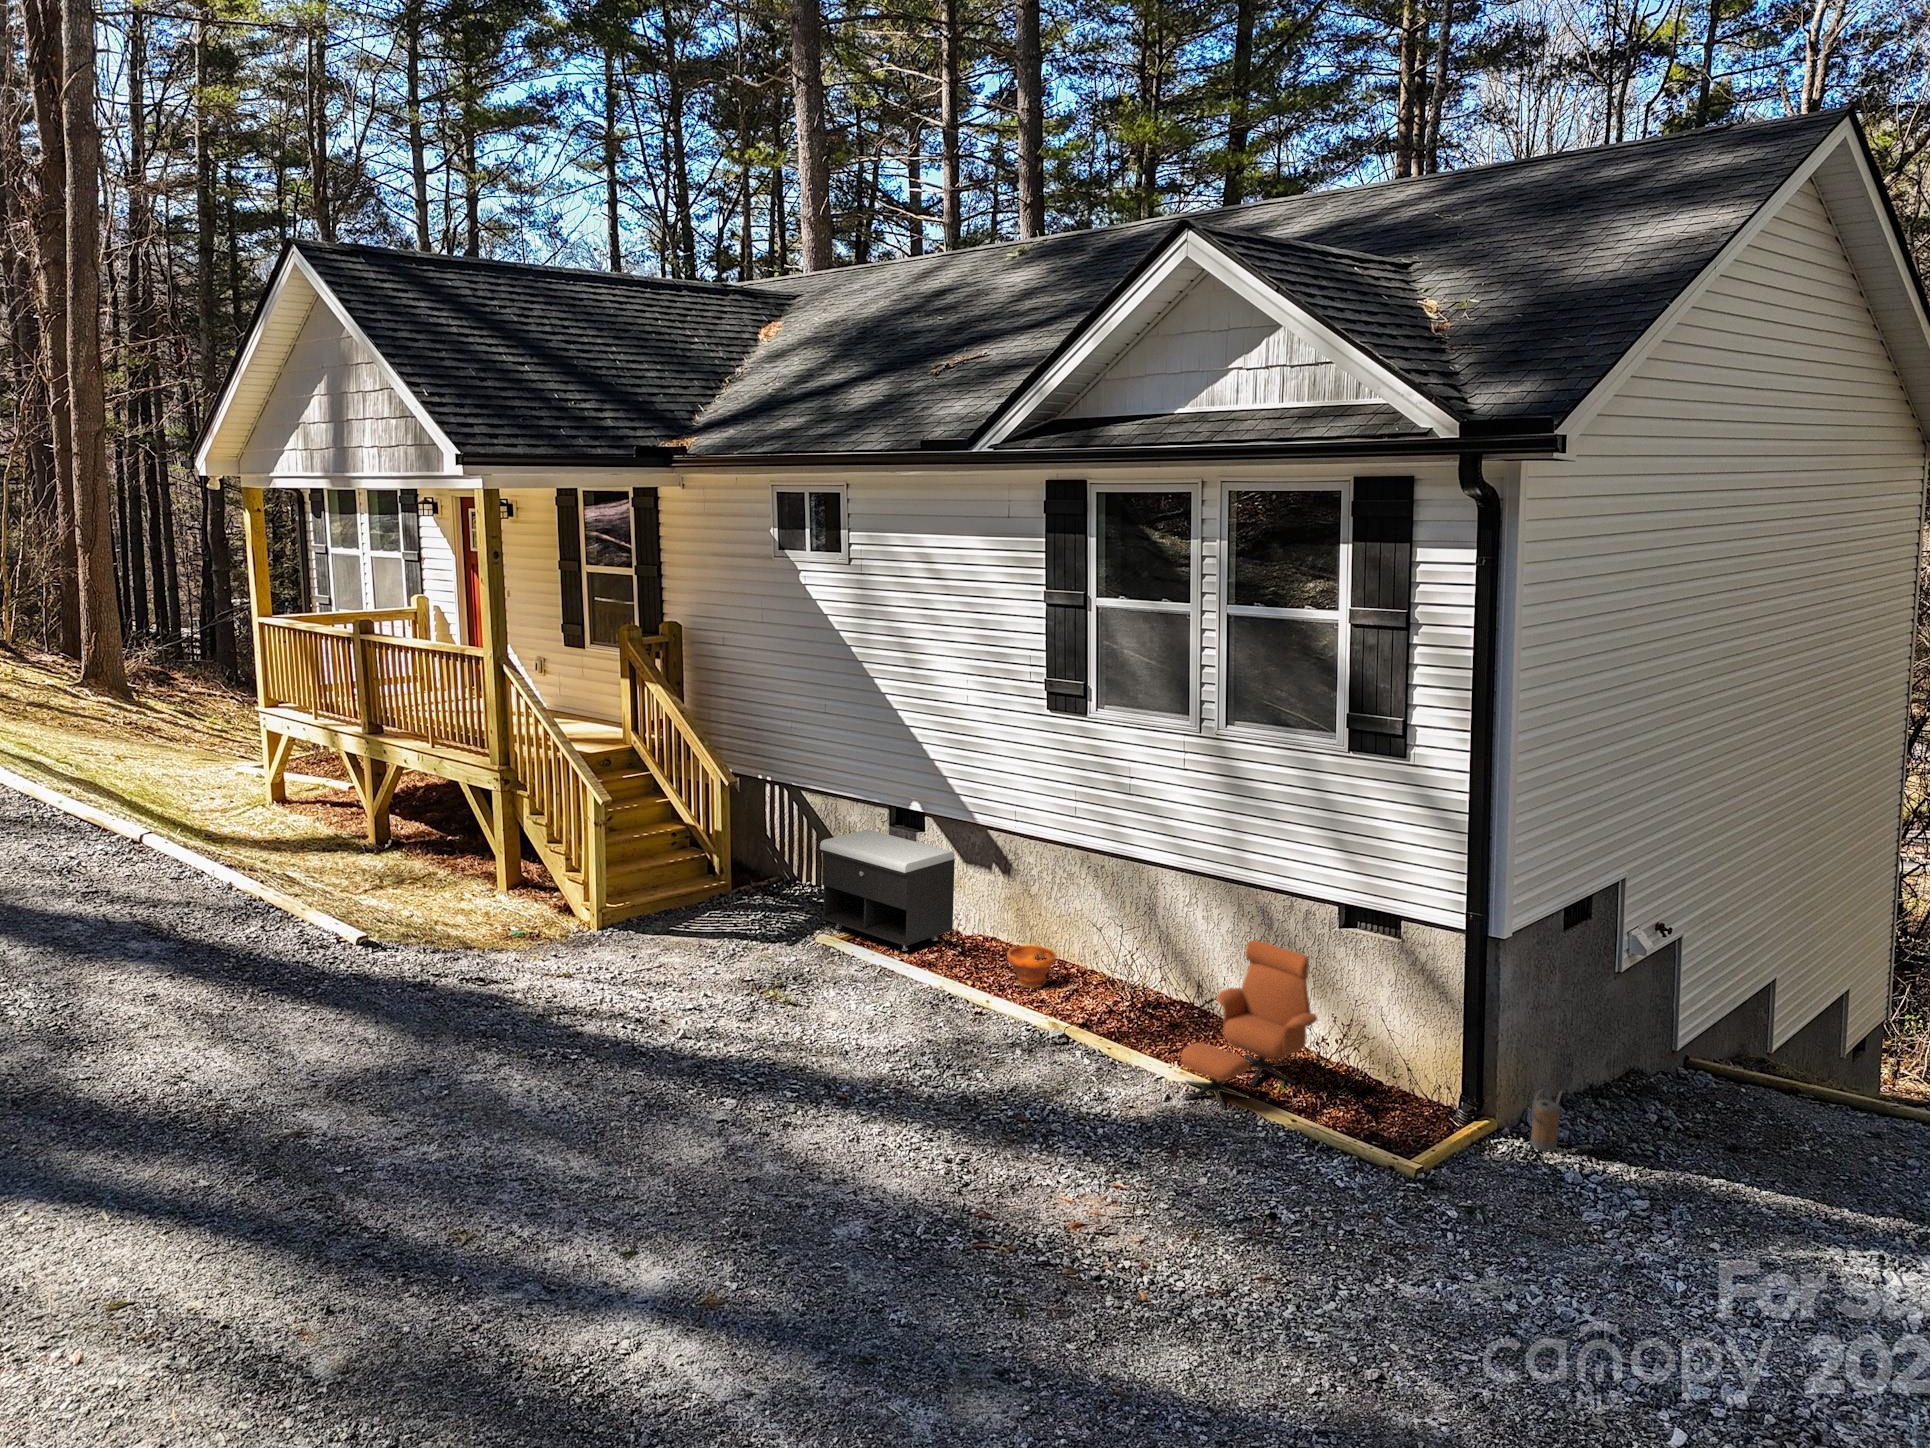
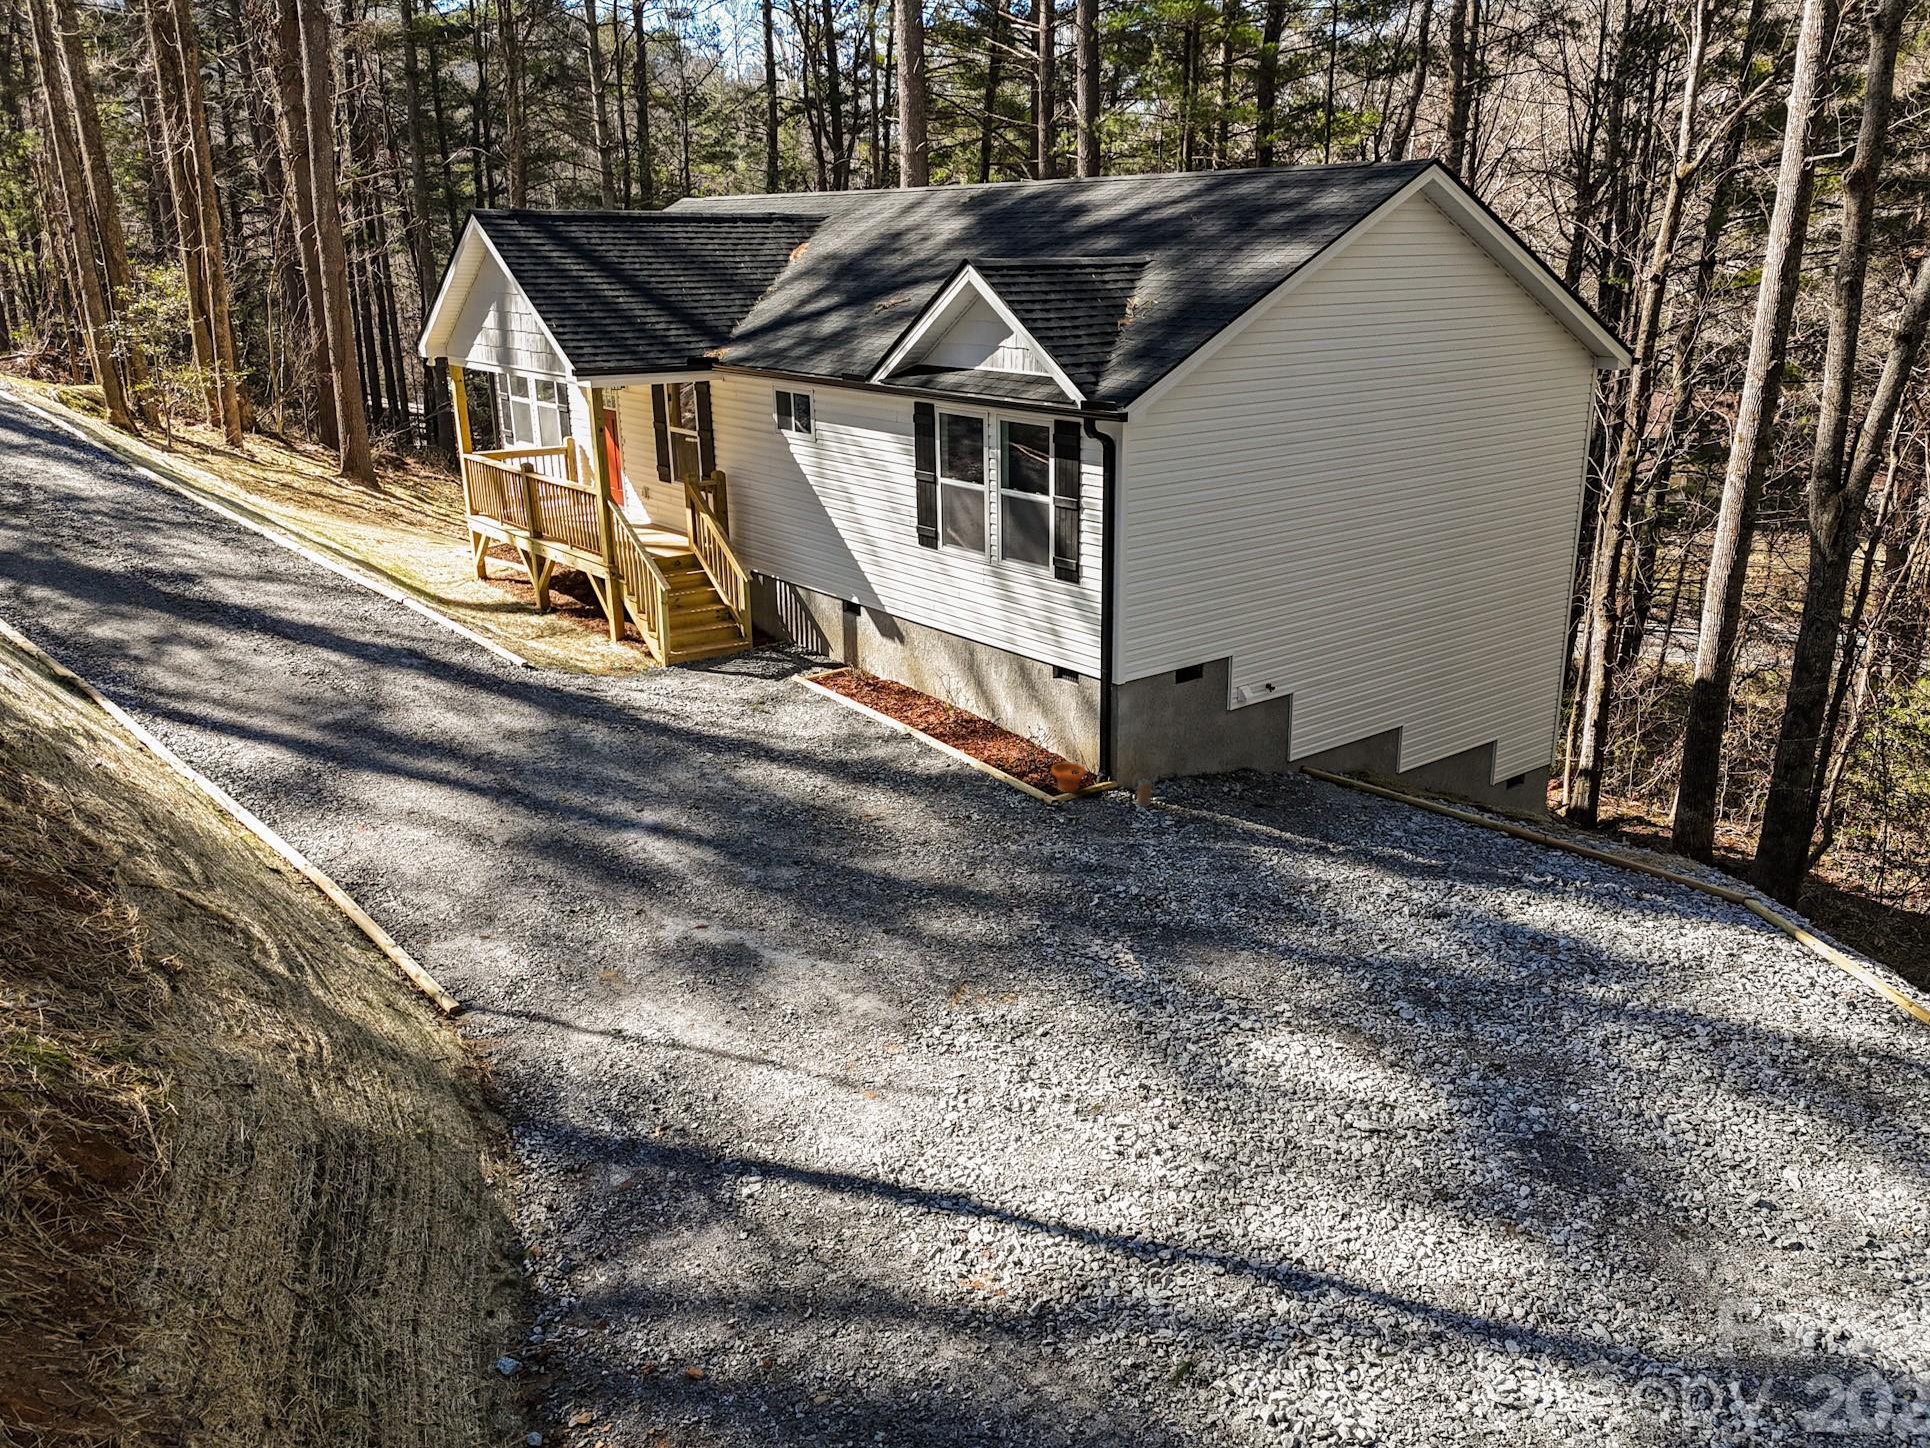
storage bench: present [820,829,955,951] -> none [797,611,877,687]
lounge chair: present [1181,940,1317,1110] -> none [959,687,1041,777]
planter: present [1007,944,1056,987] -> present [1052,762,1086,792]

